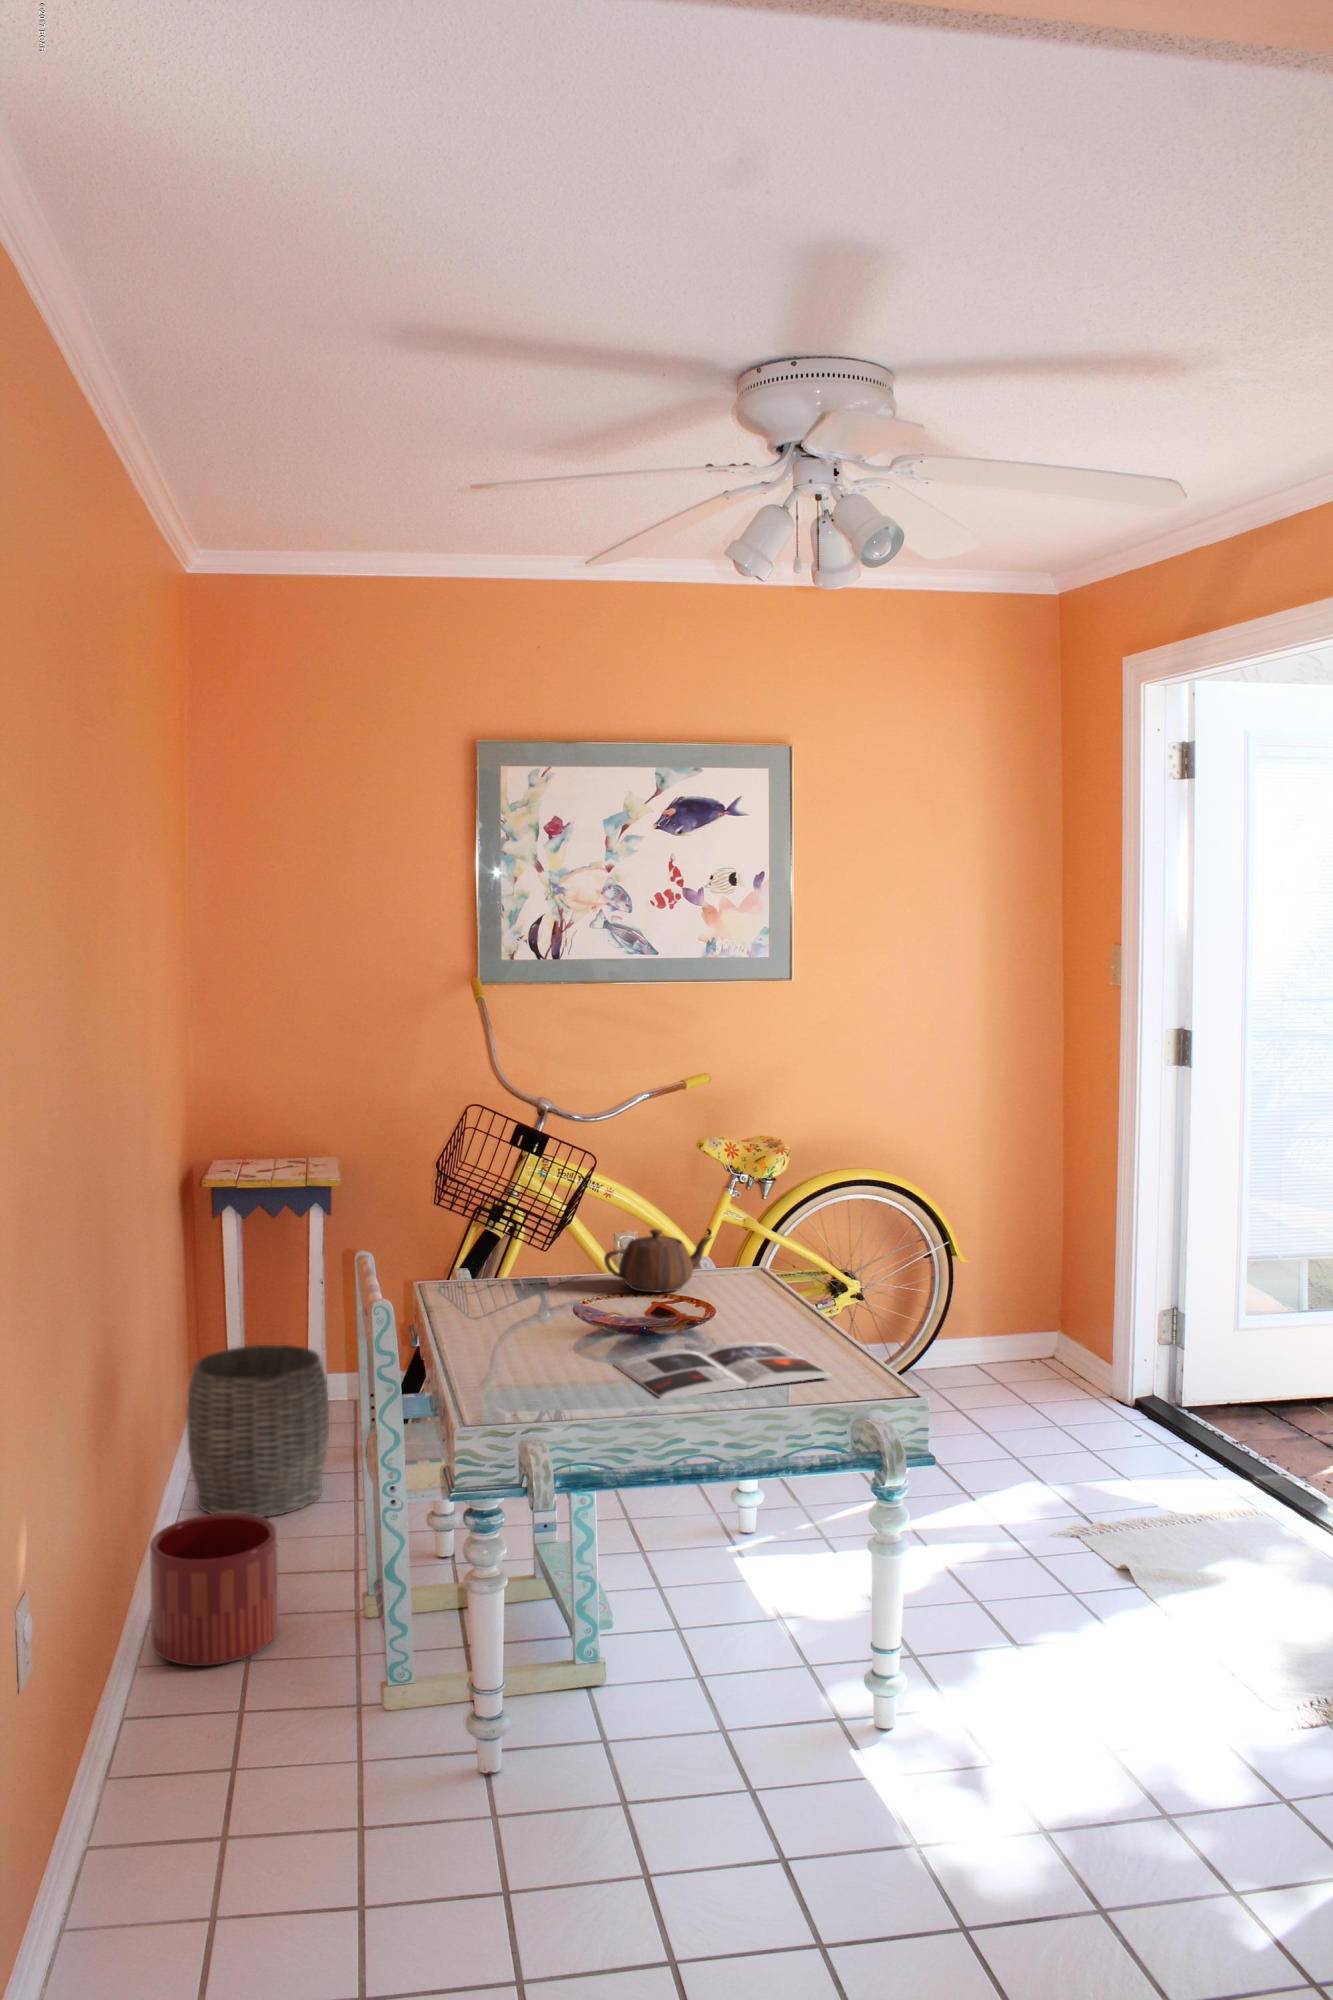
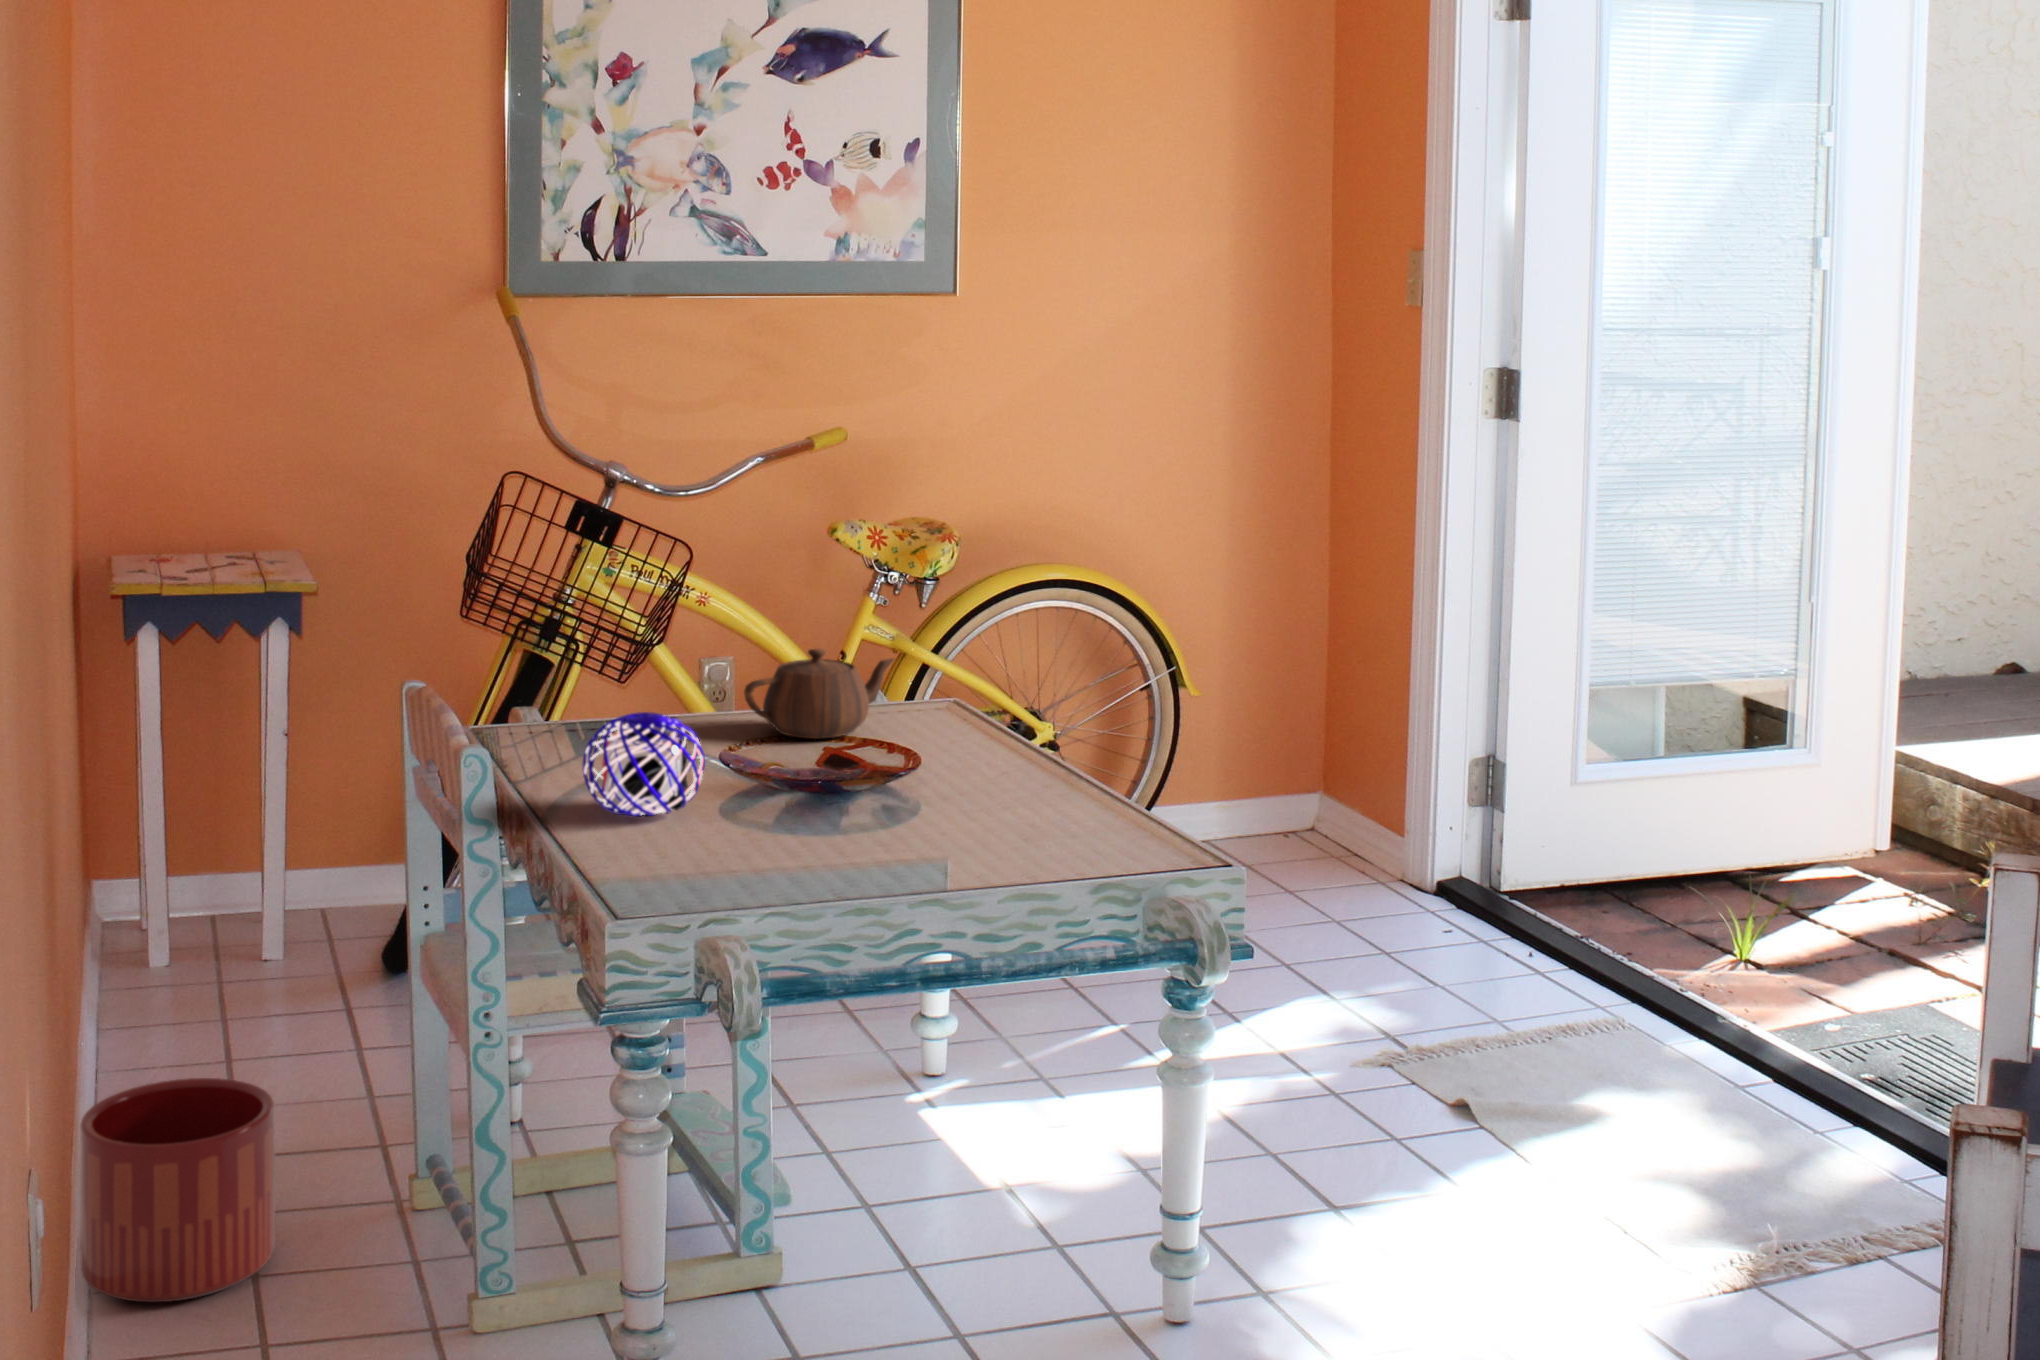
decorative orb: none [471,1276,555,1348] -> present [583,712,705,816]
magazine: present [615,1342,832,1399] -> none [798,799,1108,877]
woven basket: present [187,1345,329,1517] -> none [80,836,299,1096]

